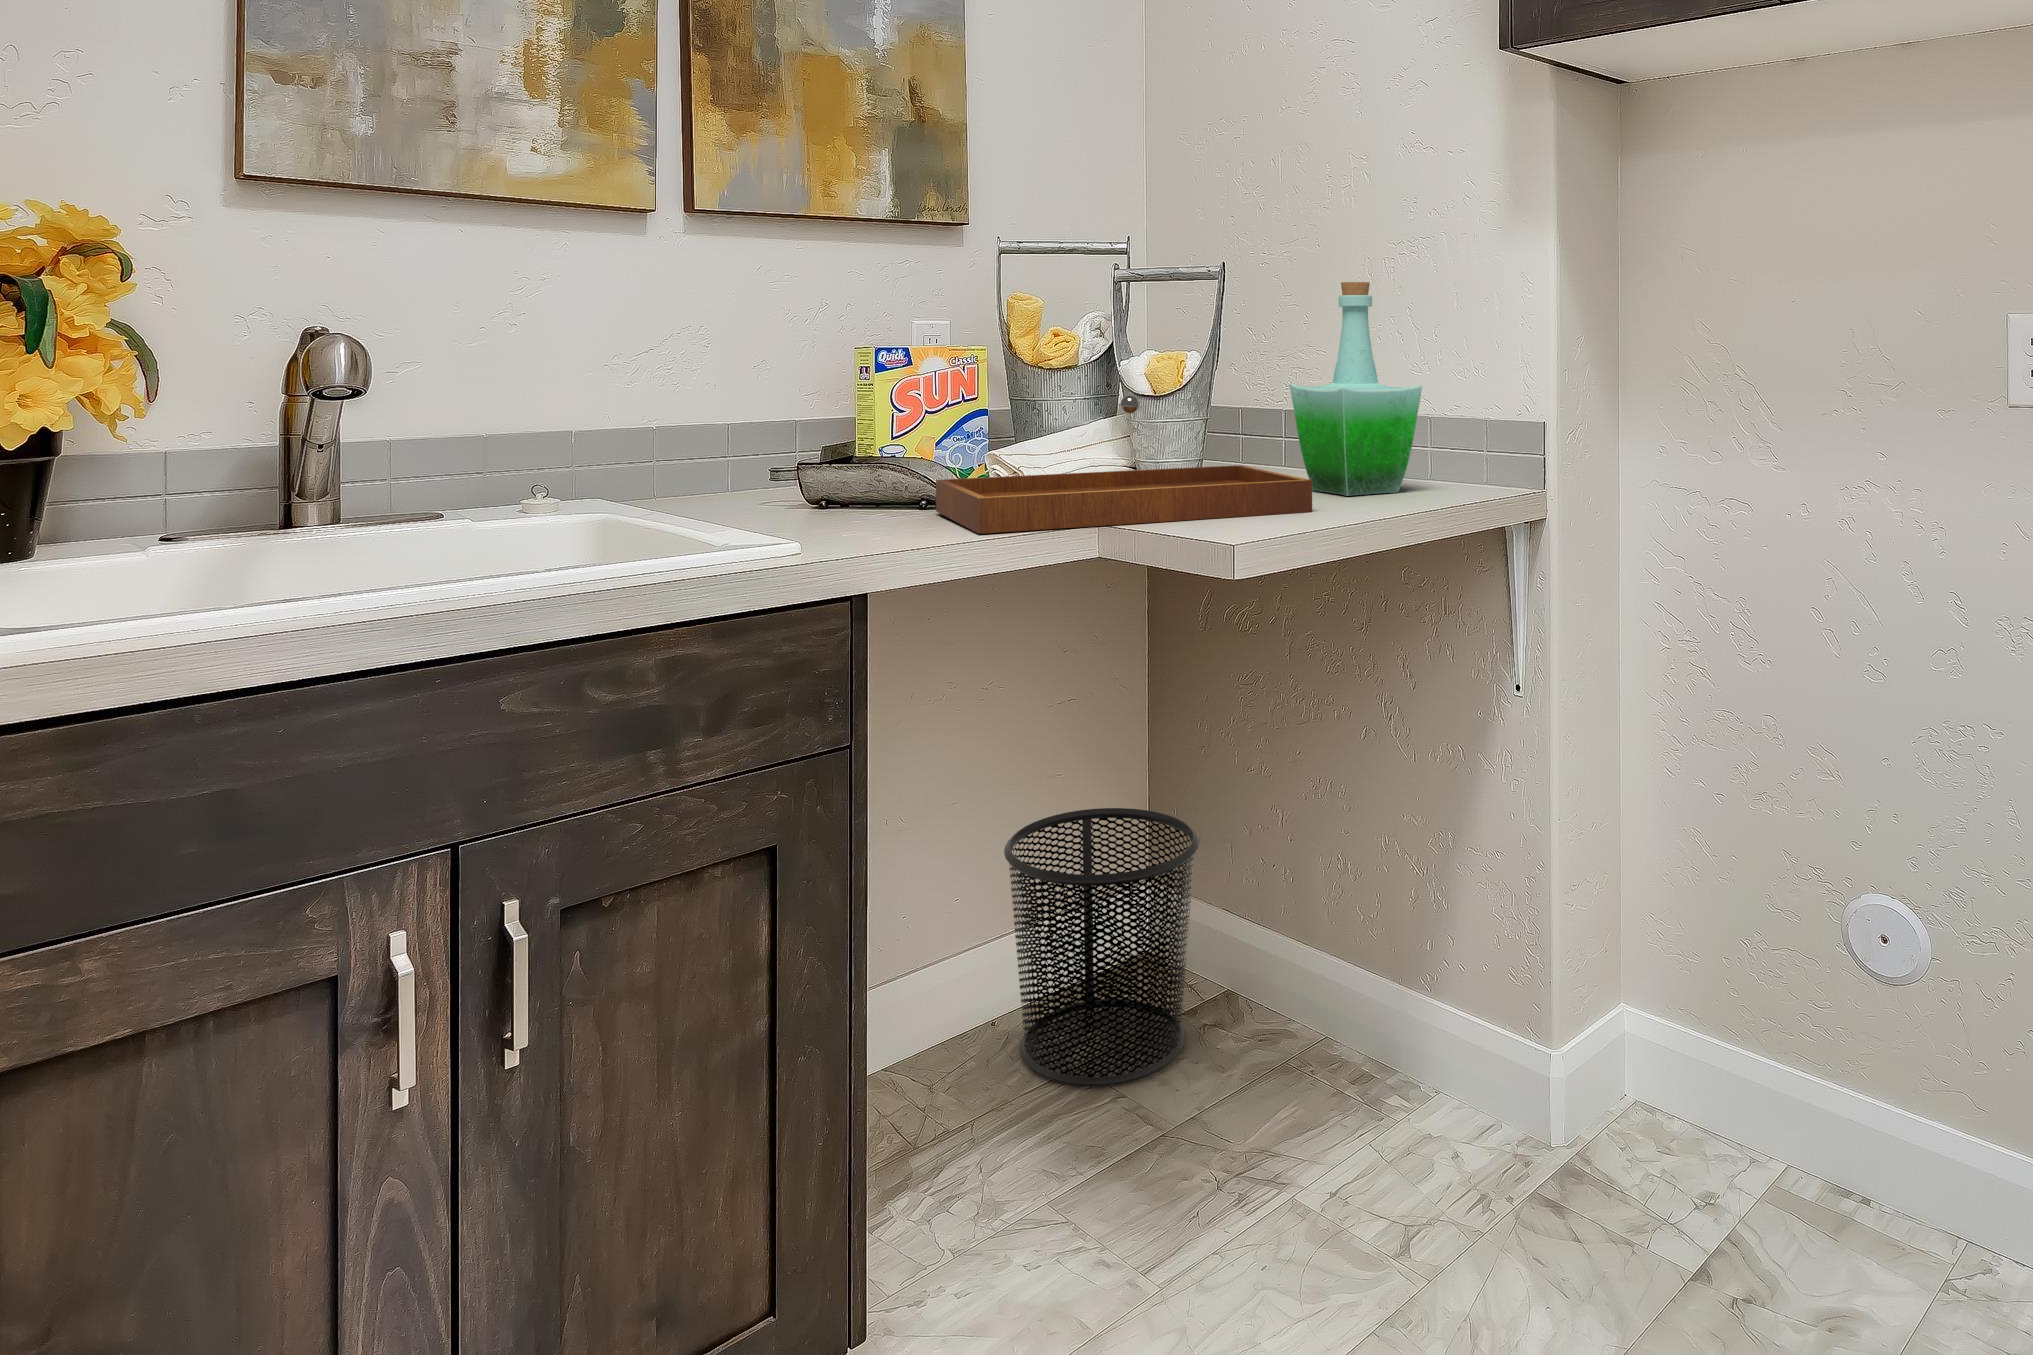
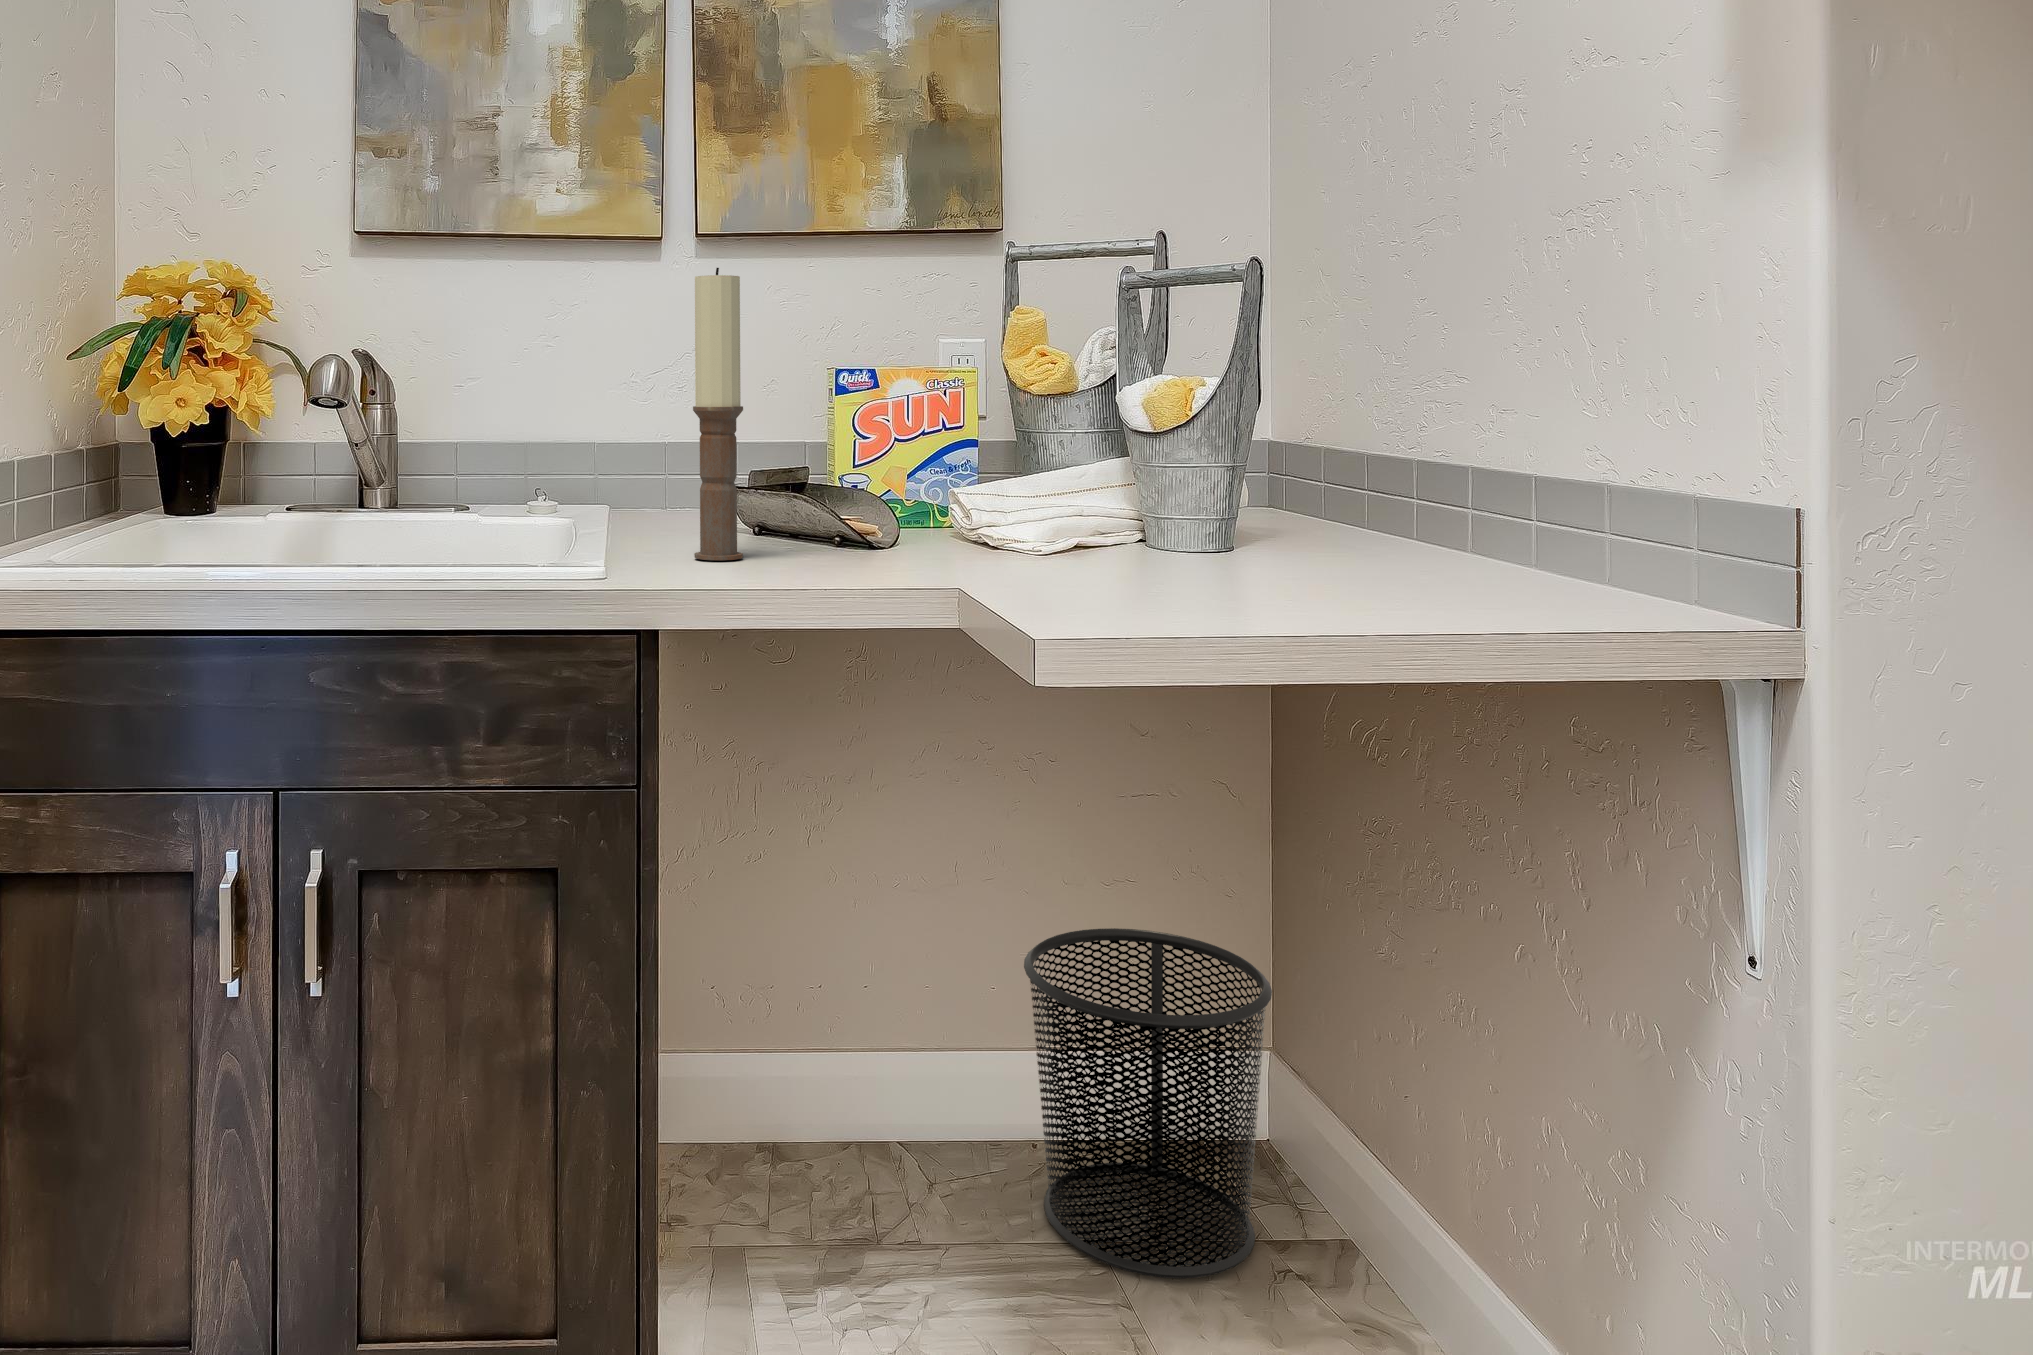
candle: none [855,254,905,536] -> present [693,268,743,560]
bottle: present [1290,282,1422,496] -> none [1294,276,1472,569]
tray: present [936,395,1312,534] -> none [795,423,1233,580]

